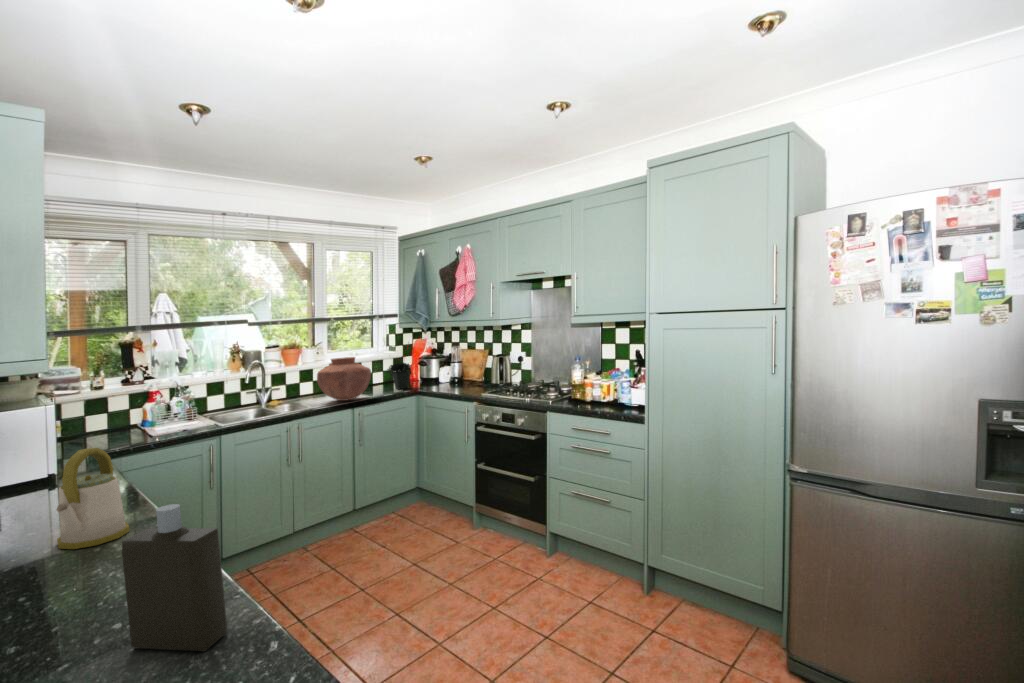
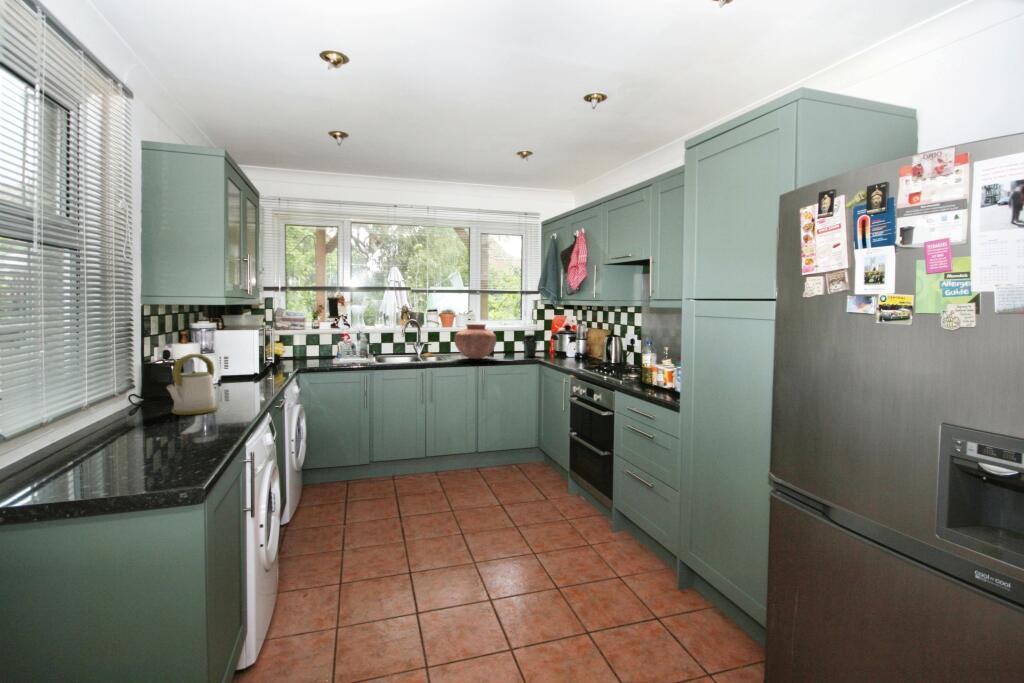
bottle: present [122,504,227,651] -> none [97,381,149,474]

